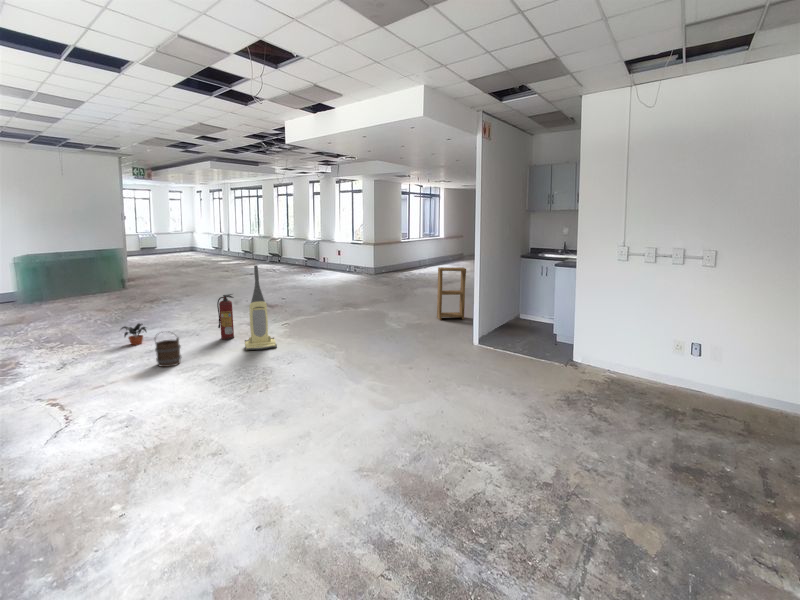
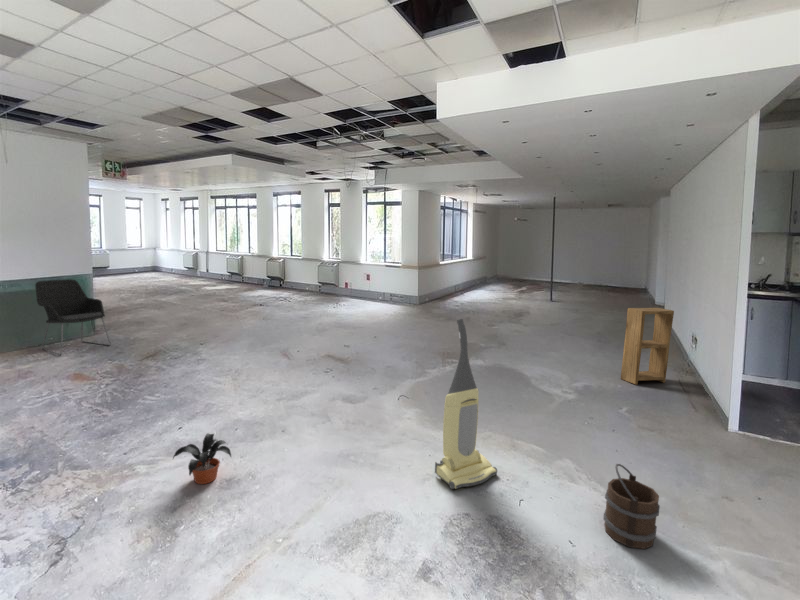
chair: none [83,253,129,300] -> present [35,279,111,356]
fire extinguisher: present [217,294,234,340] -> none [356,367,390,454]
bucket: present [155,337,181,367] -> present [604,464,660,549]

